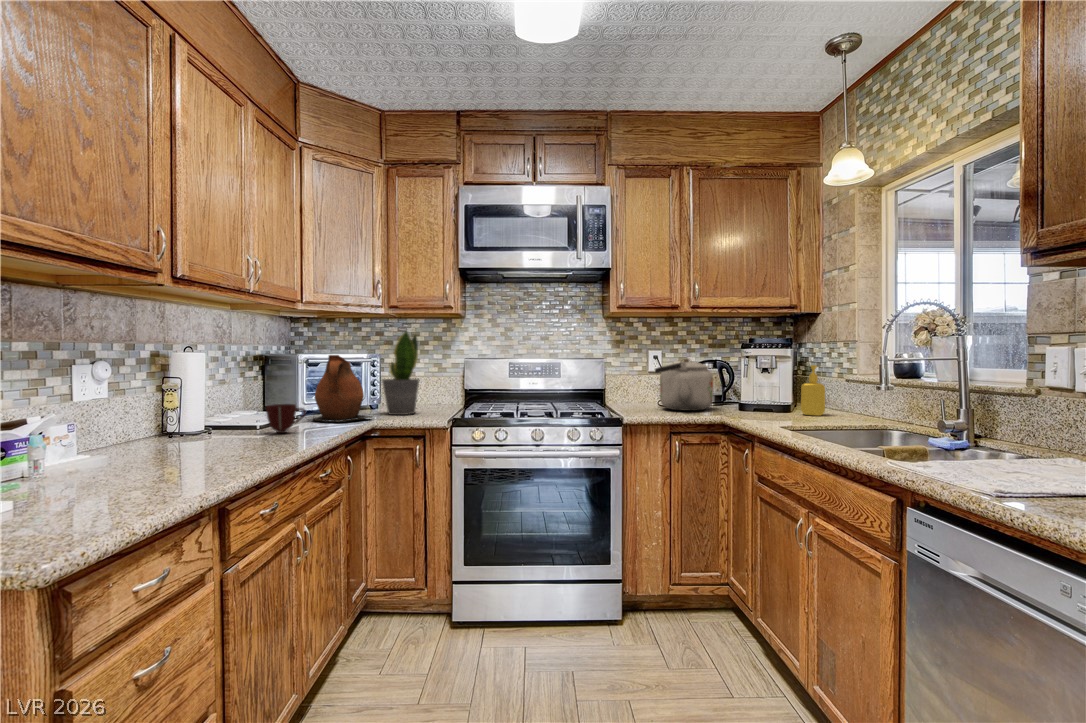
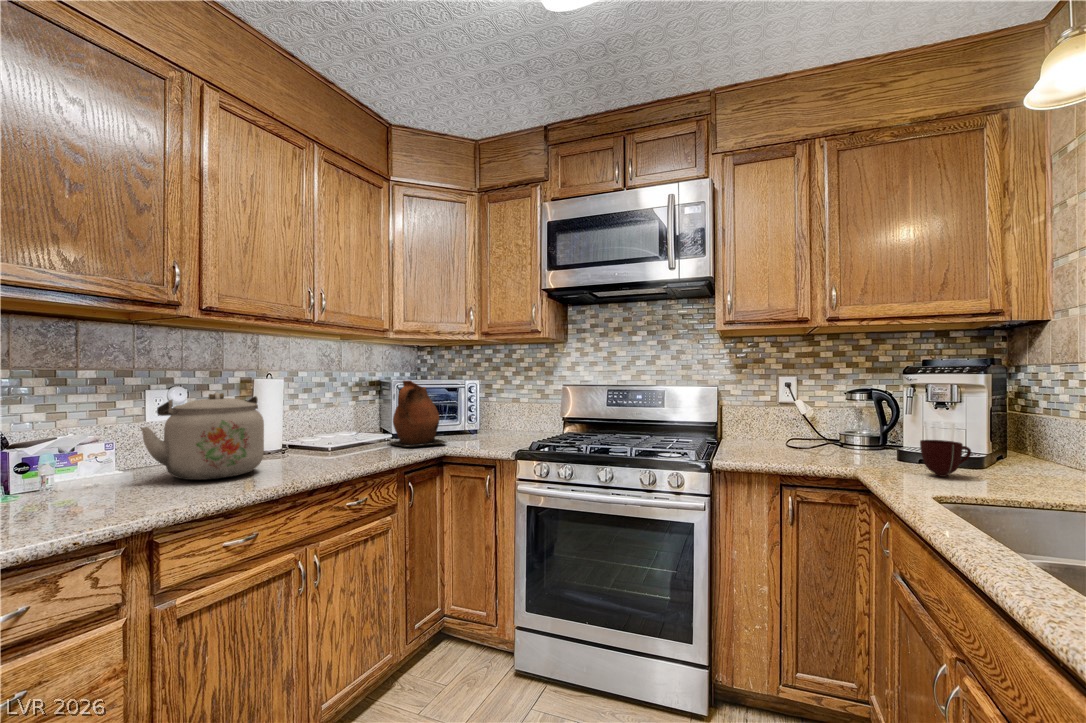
potted plant: present [382,331,420,415] -> none [468,355,506,441]
kettle: present [655,358,713,411] -> present [140,393,264,480]
soap dispenser: present [801,365,825,416] -> none [1000,402,1048,482]
mug: present [266,404,306,433] -> present [920,440,971,477]

